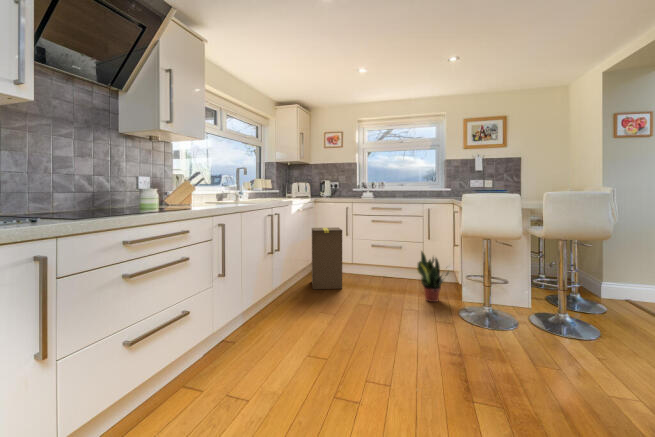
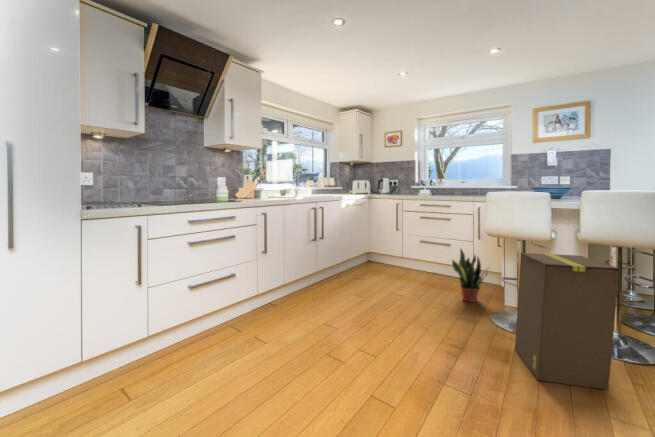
cardboard box: present [312,227,342,289] -> present [515,253,619,390]

